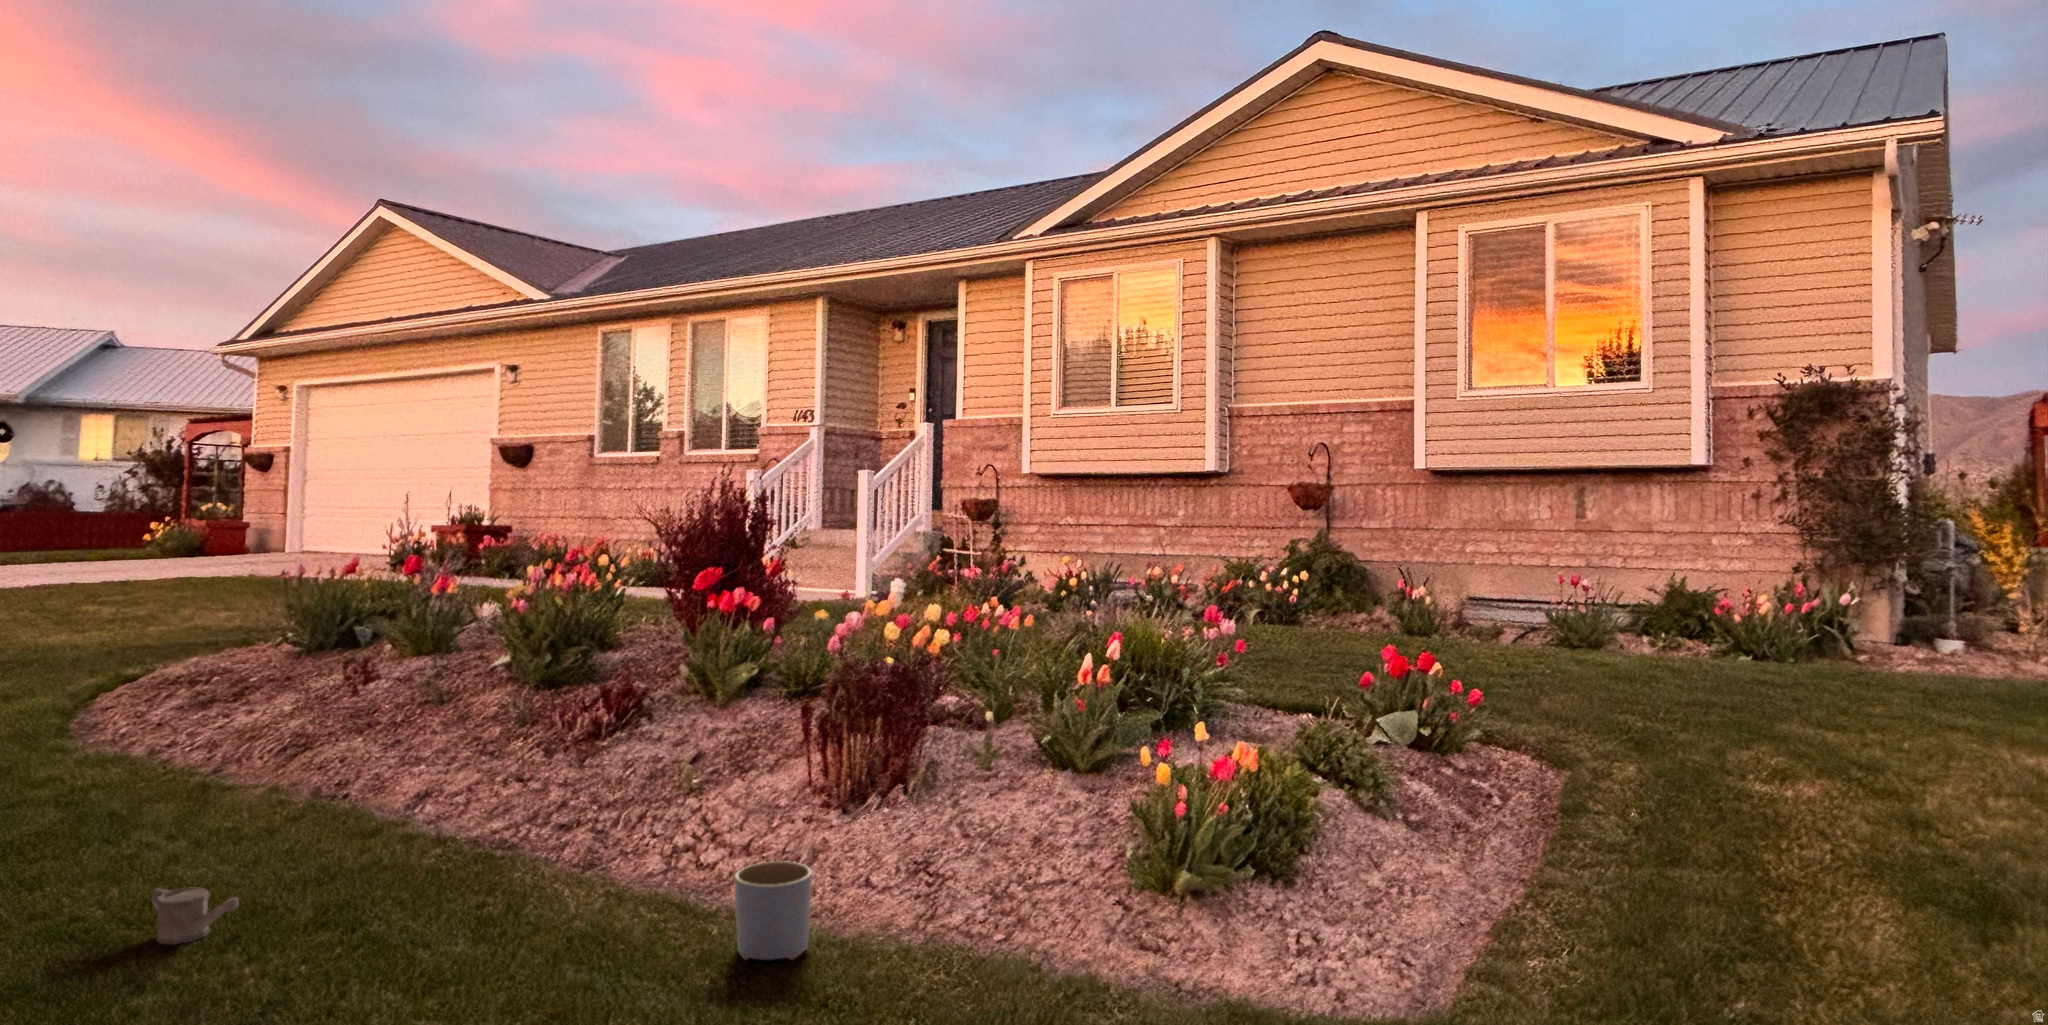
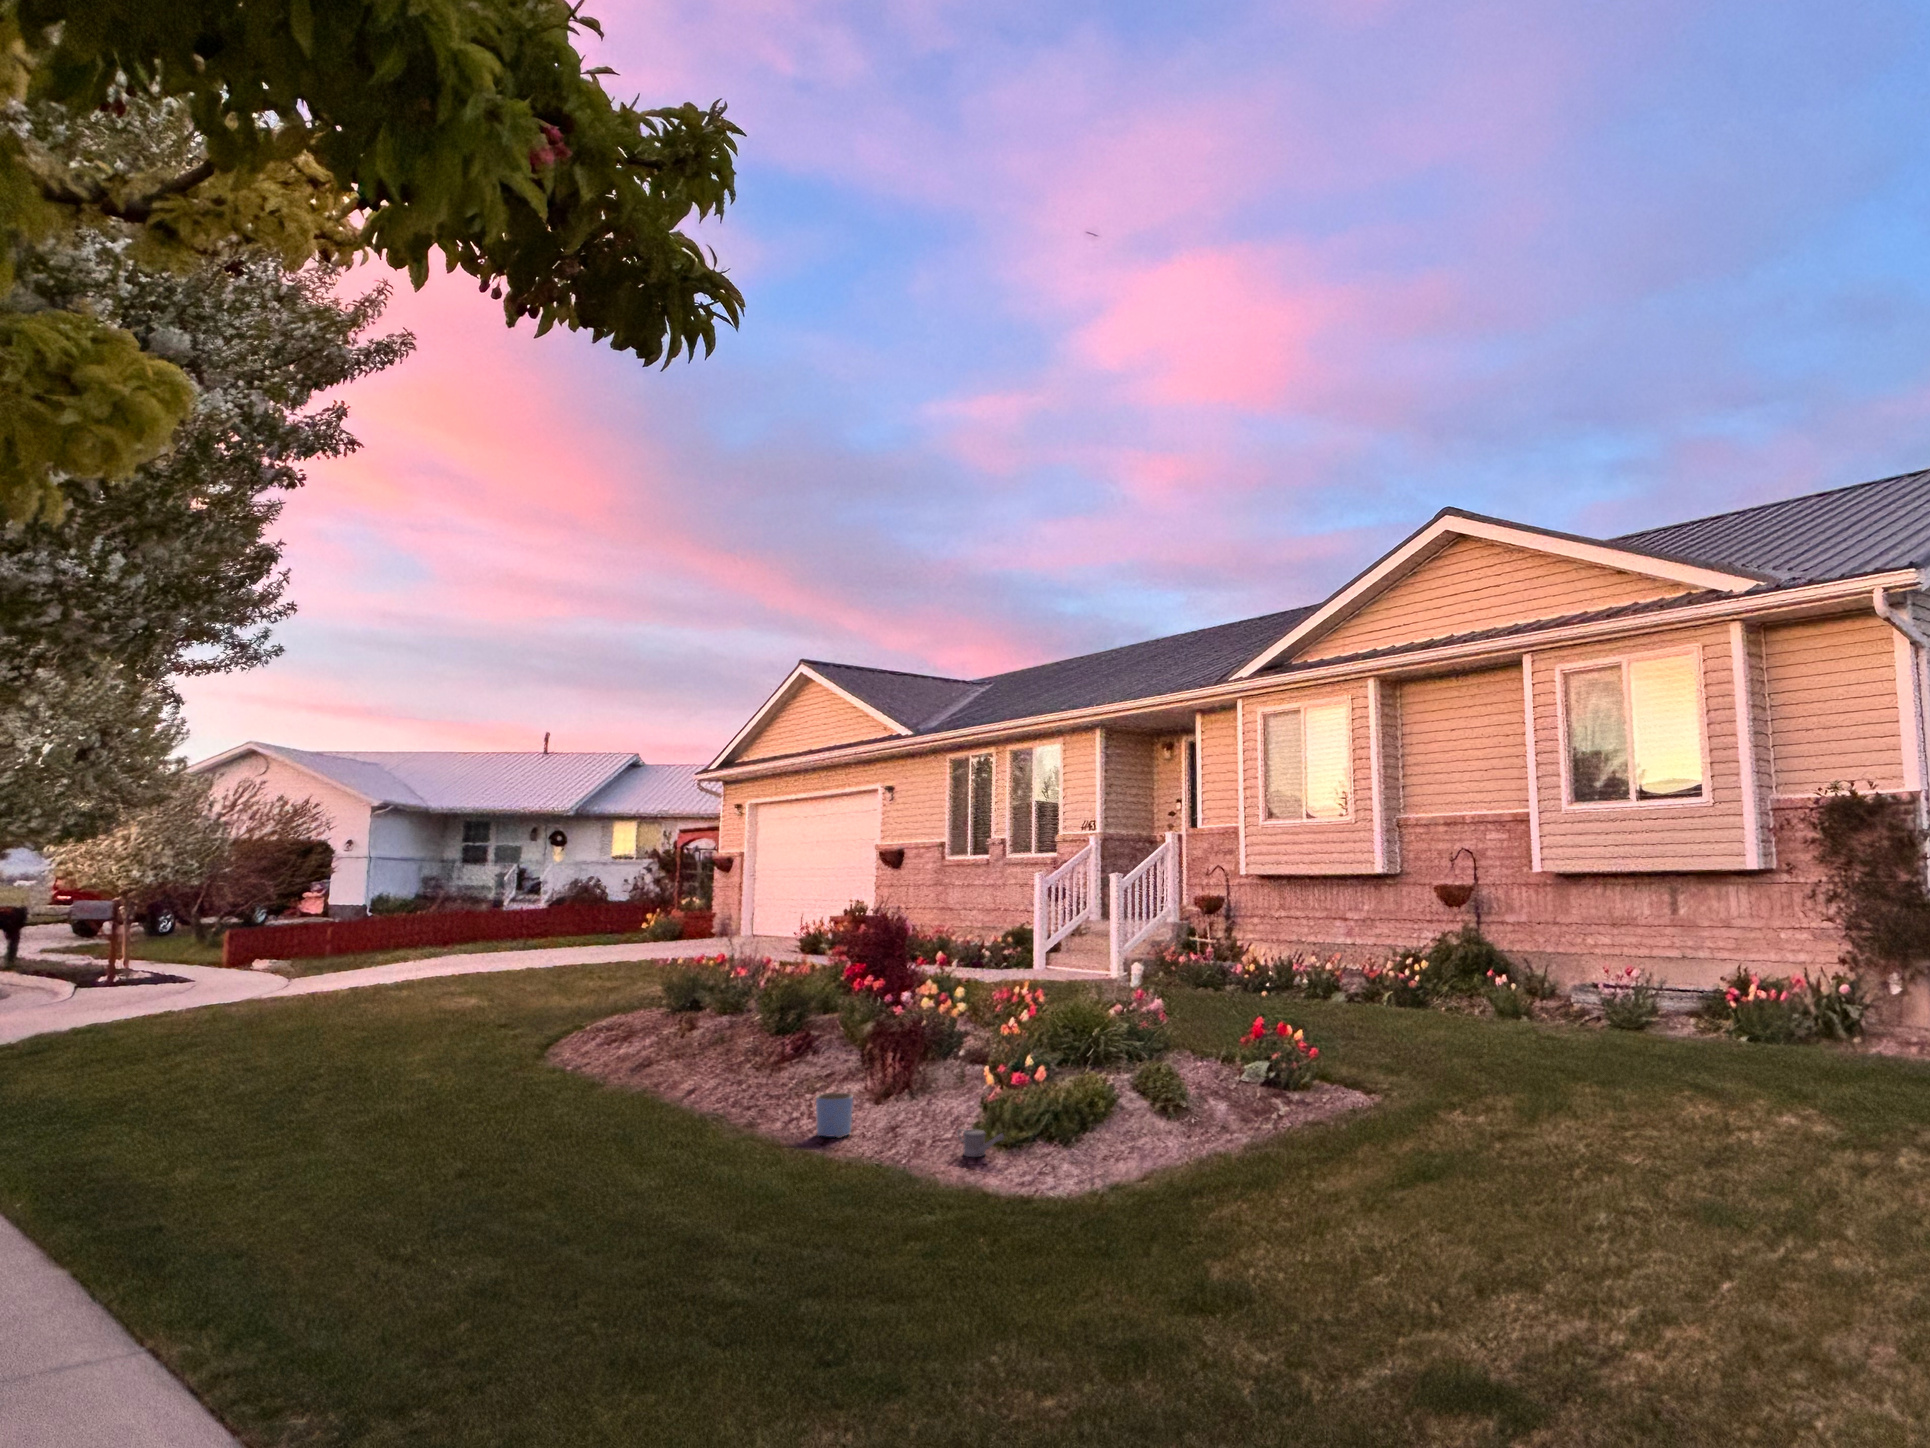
watering can: present [151,888,238,944] -> present [957,1129,1004,1157]

